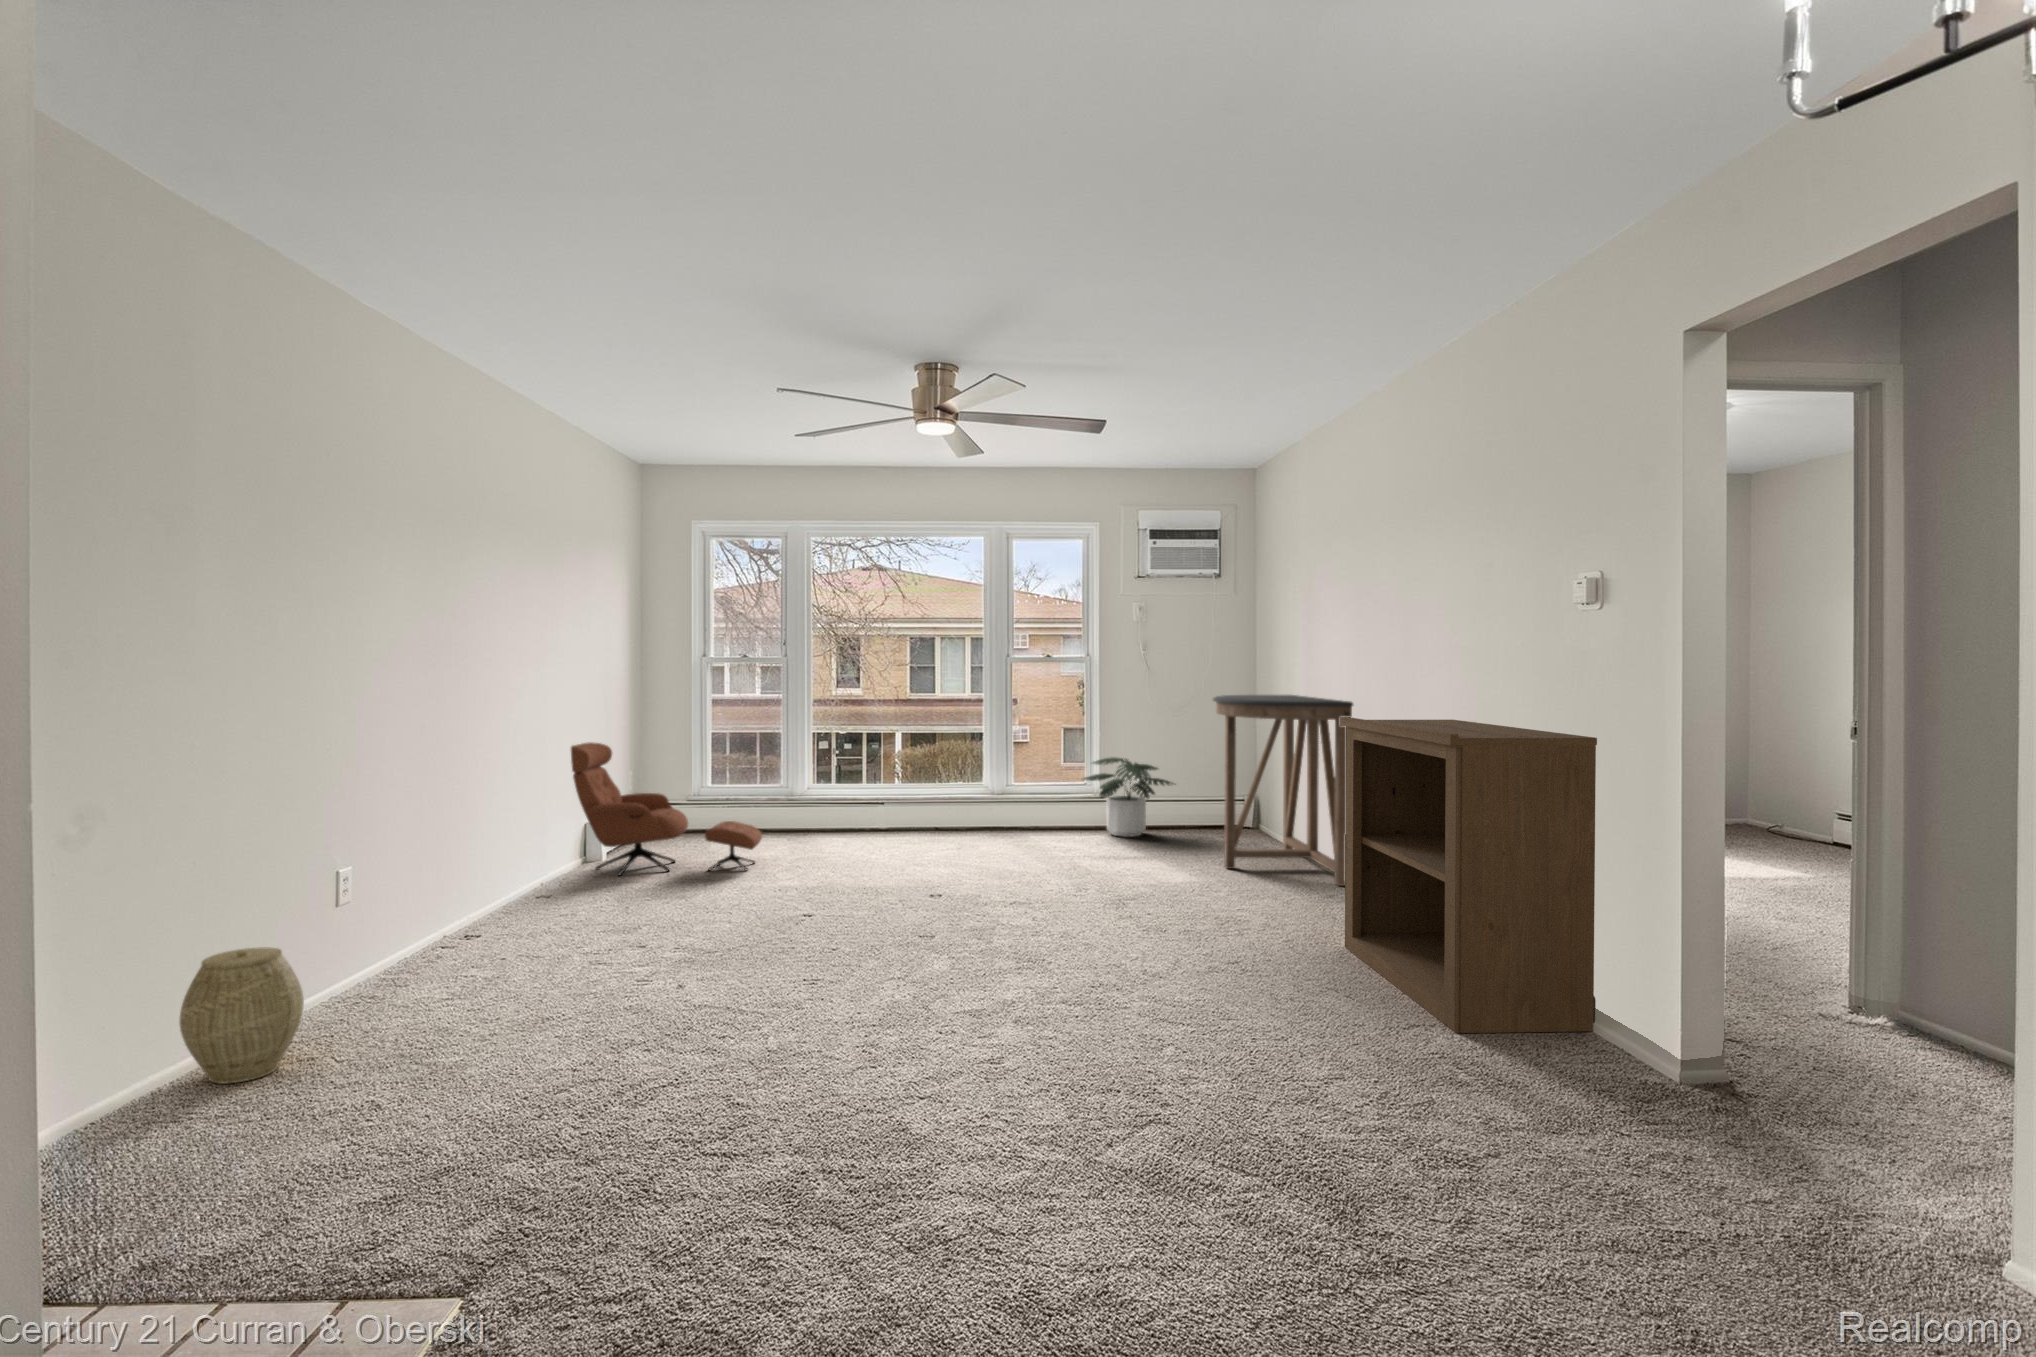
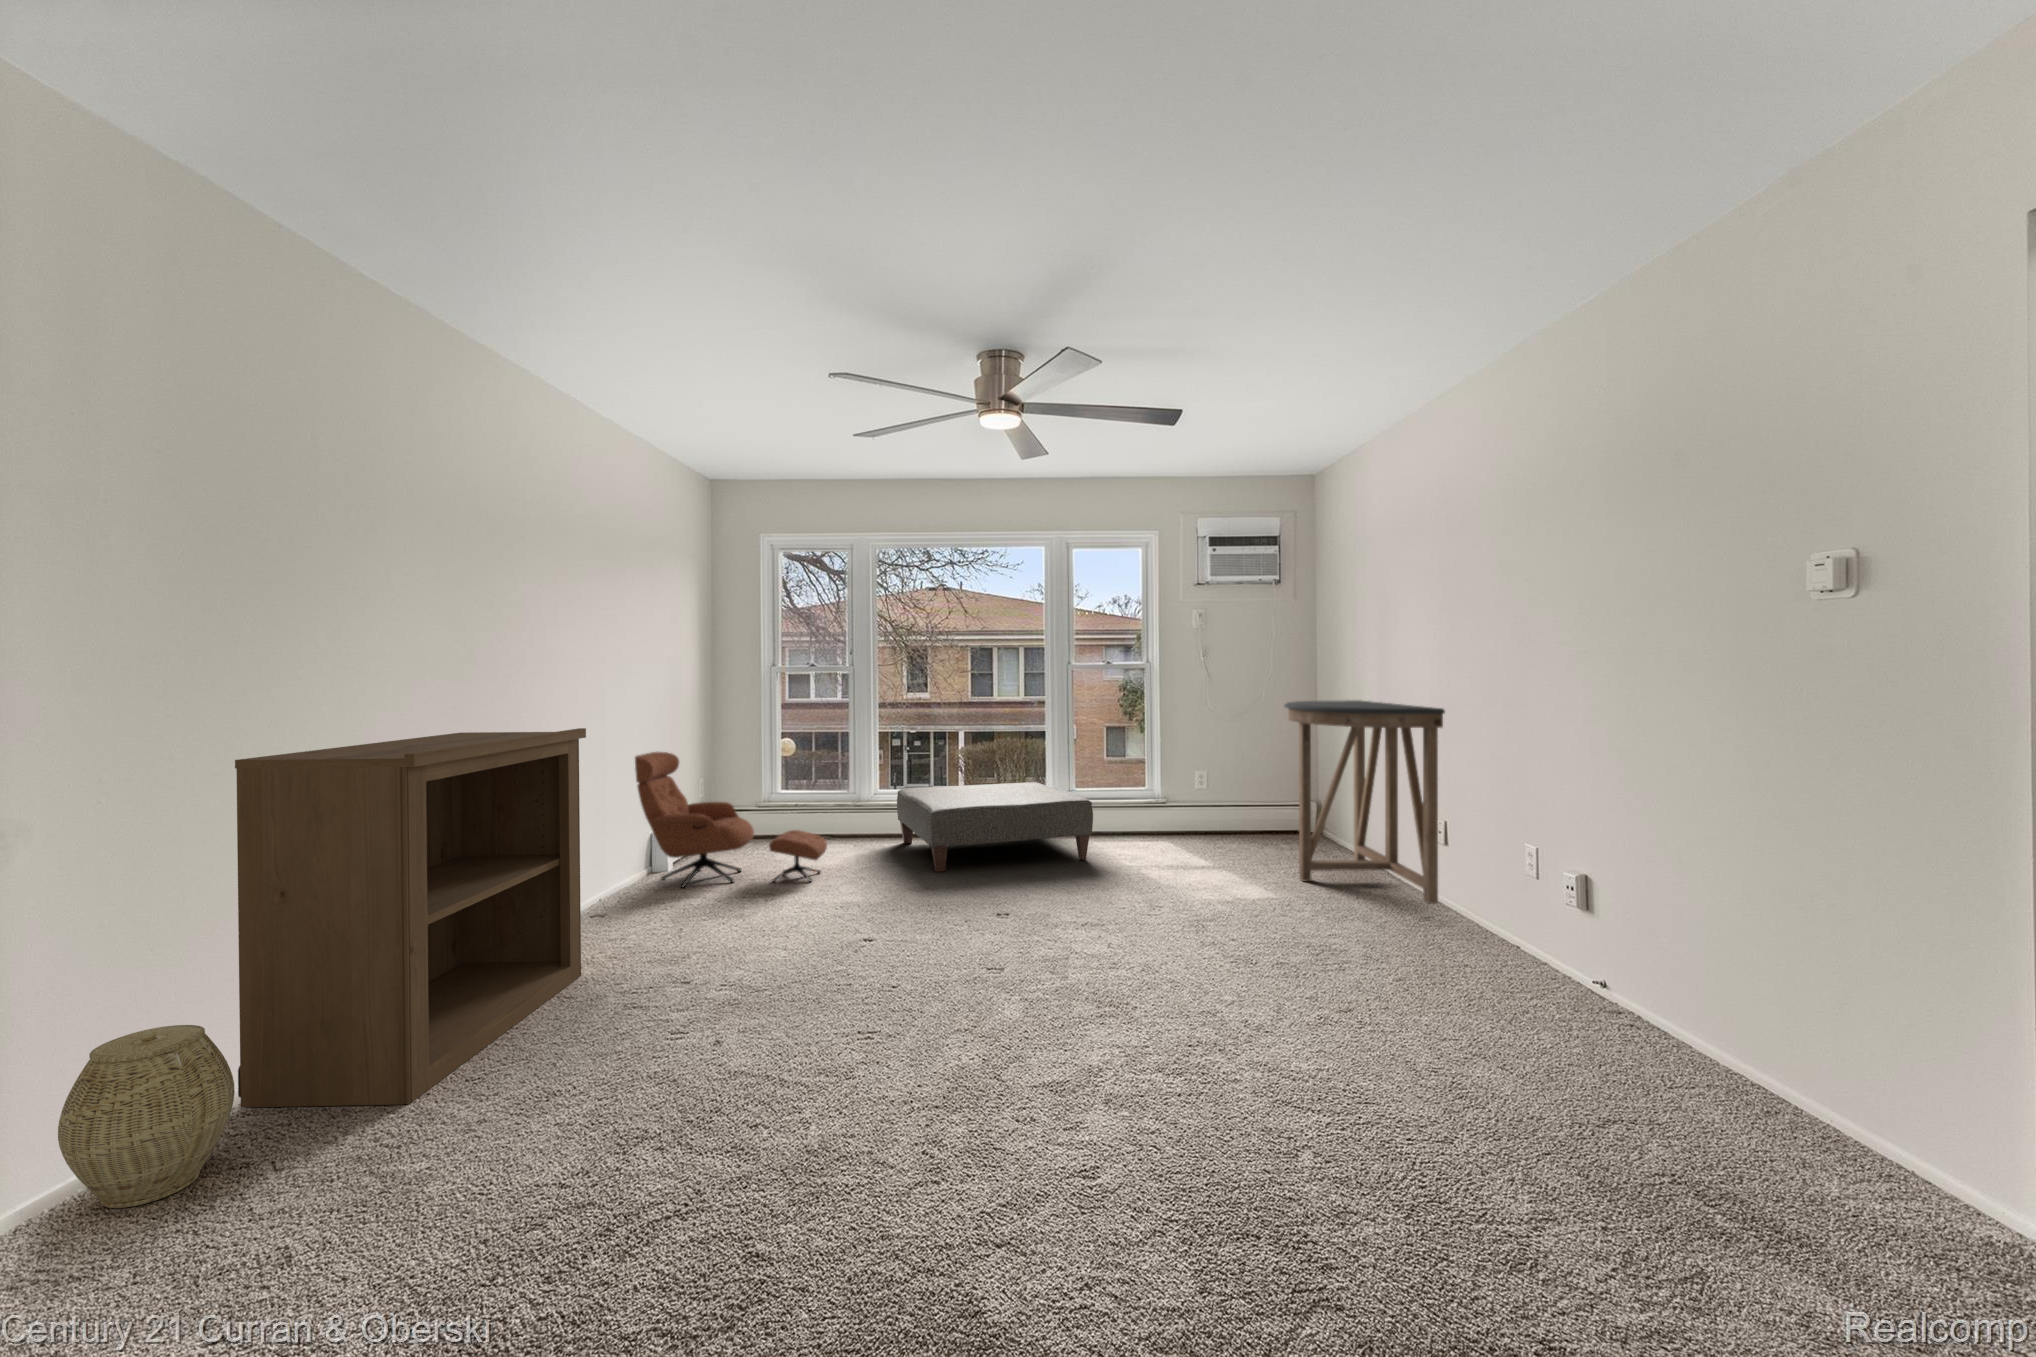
bookshelf: present [1340,717,1597,1033] -> present [235,728,586,1107]
potted plant: present [1084,757,1176,837] -> none [1143,763,1241,842]
ottoman: none [830,777,1027,862] -> present [897,782,1093,872]

